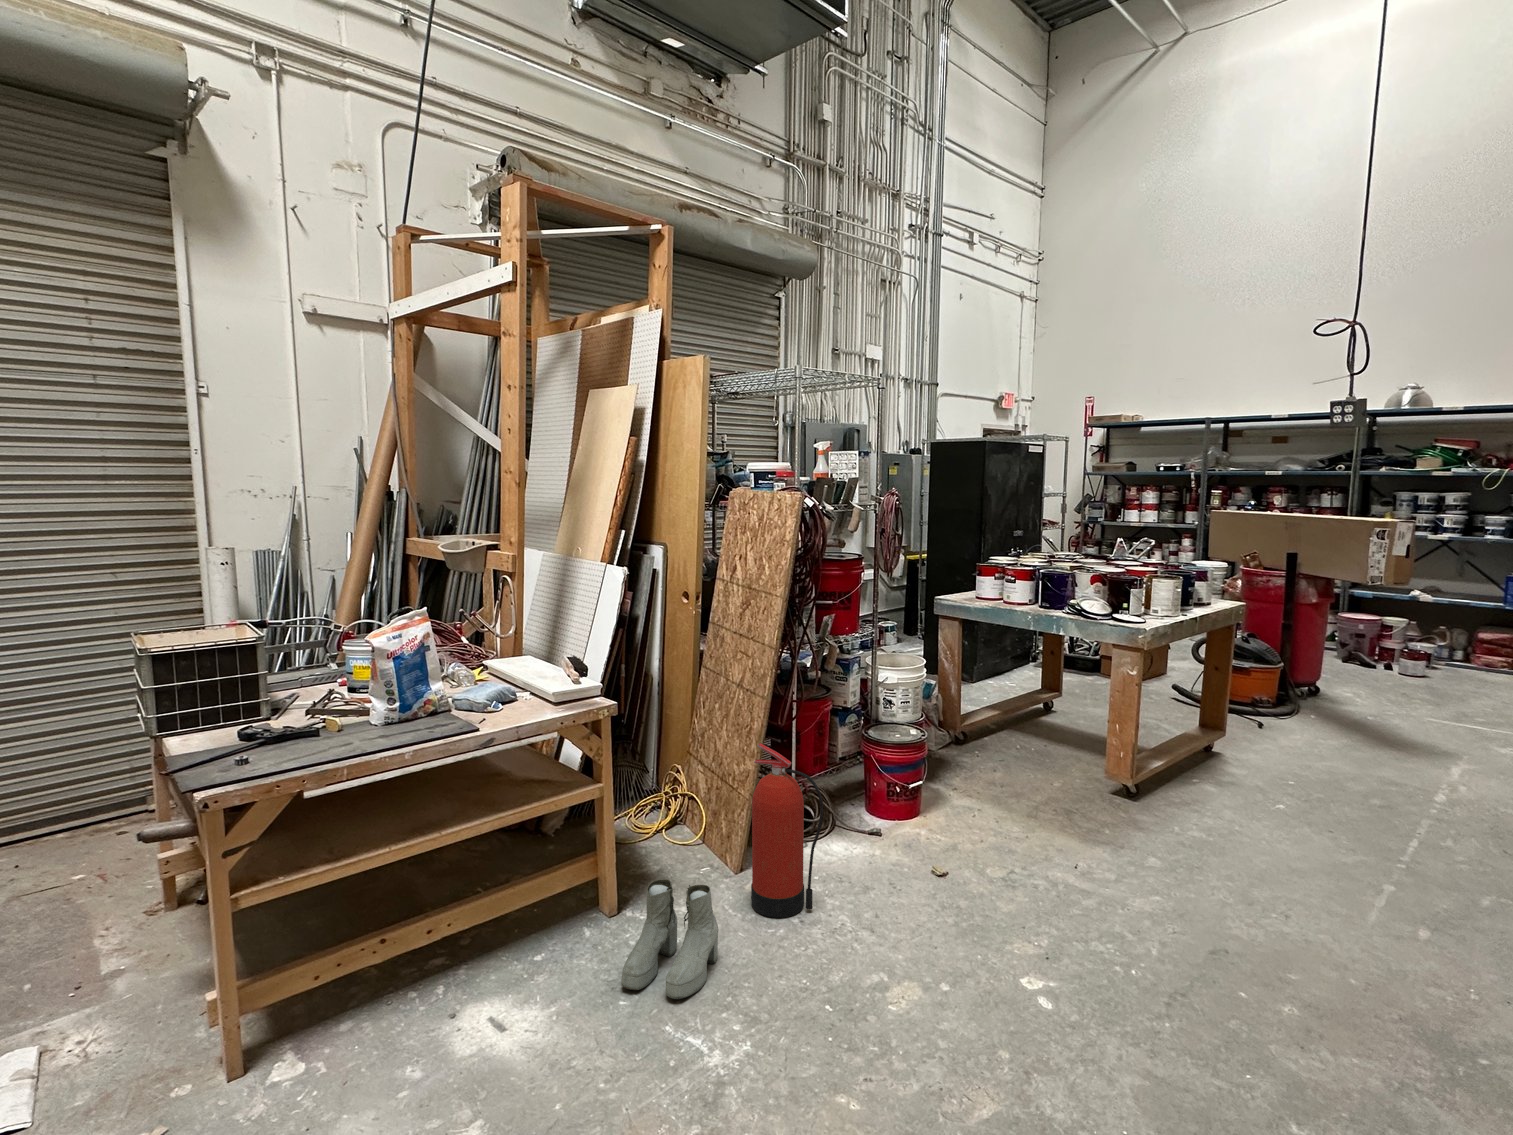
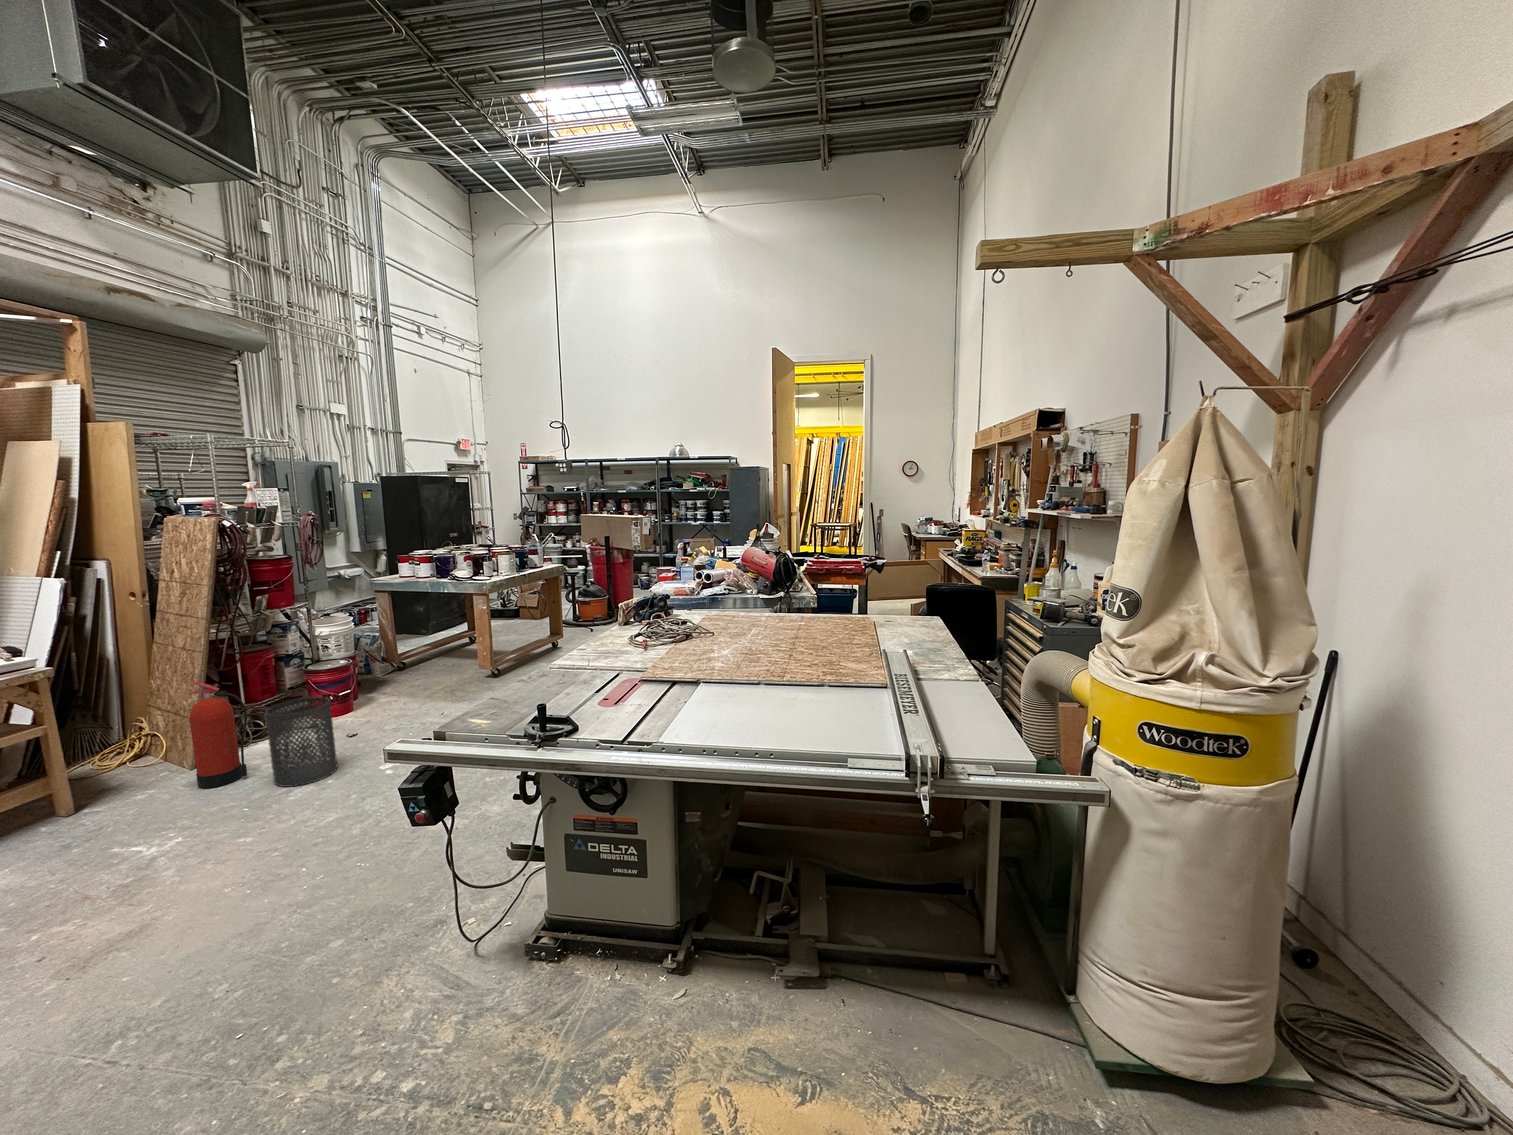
trash can: none [854,802,947,965] -> present [264,697,337,787]
boots: present [622,879,718,999] -> none [67,772,160,849]

